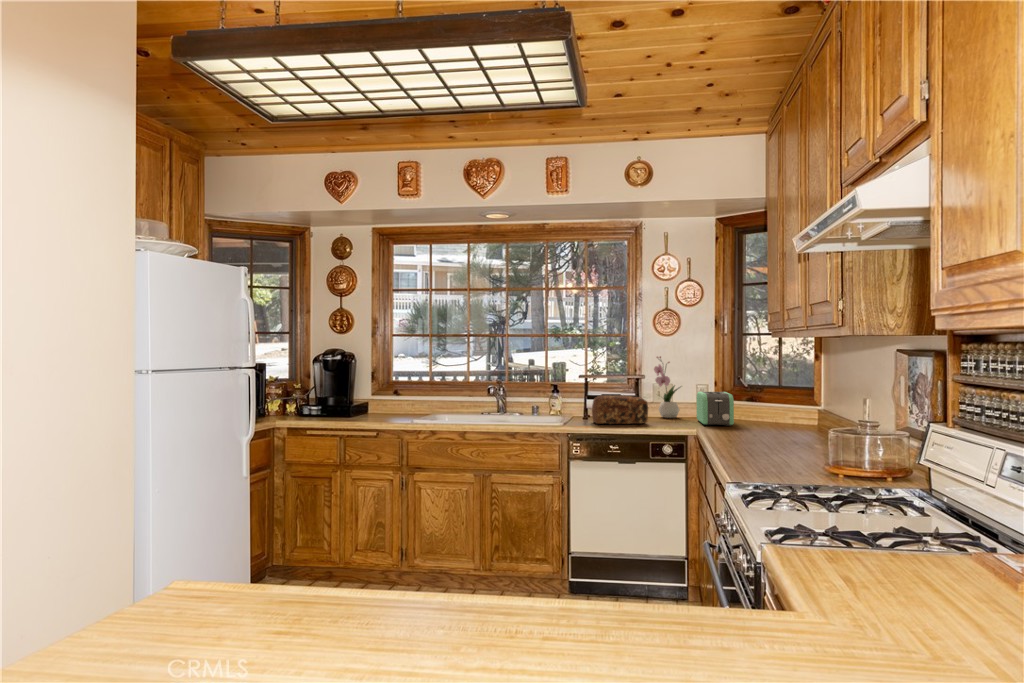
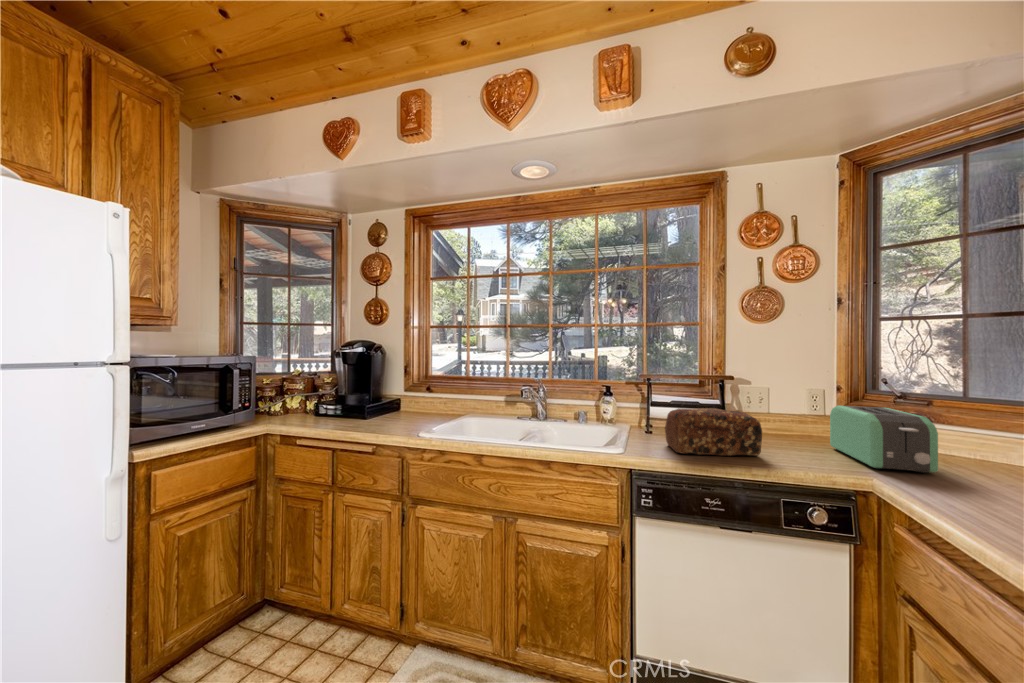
flower arrangement: present [654,356,680,418] -> none [749,351,796,438]

